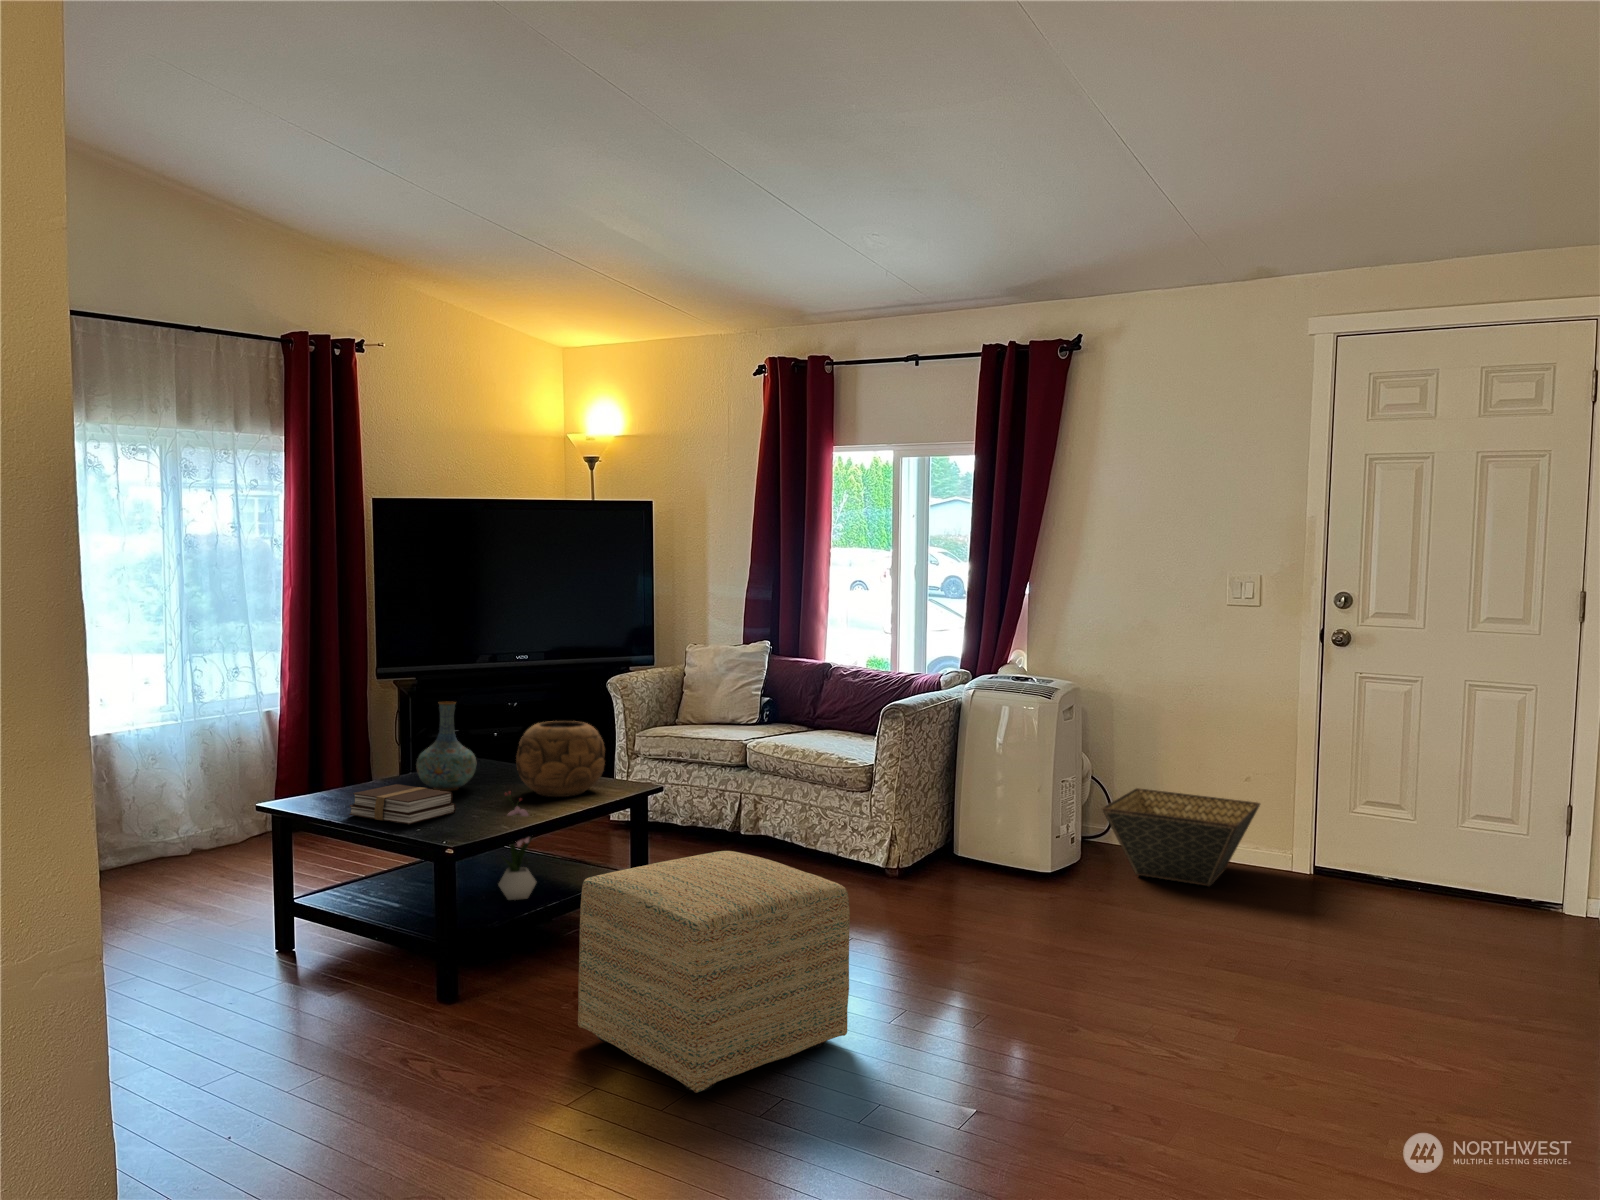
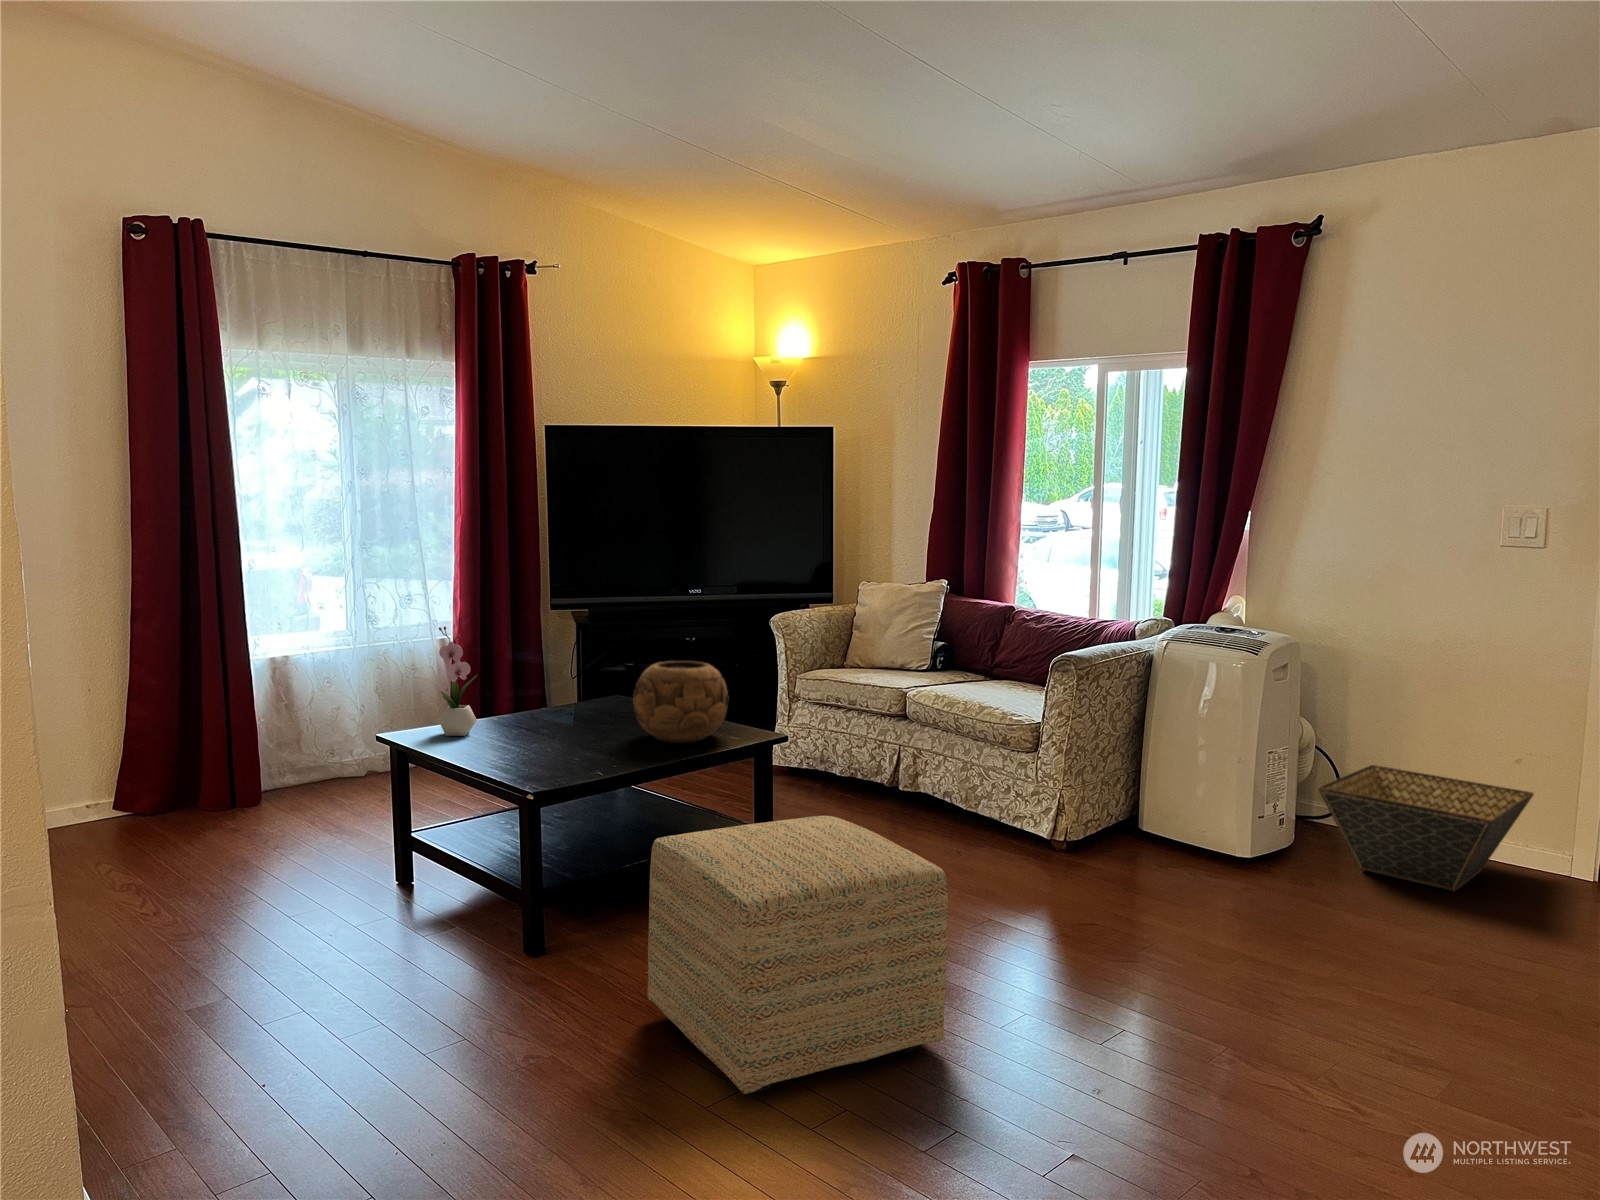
vase: present [416,702,476,791] -> none [537,636,599,730]
book: present [349,784,456,824] -> none [457,721,563,765]
flower arrangement: present [498,792,537,900] -> present [438,627,478,736]

